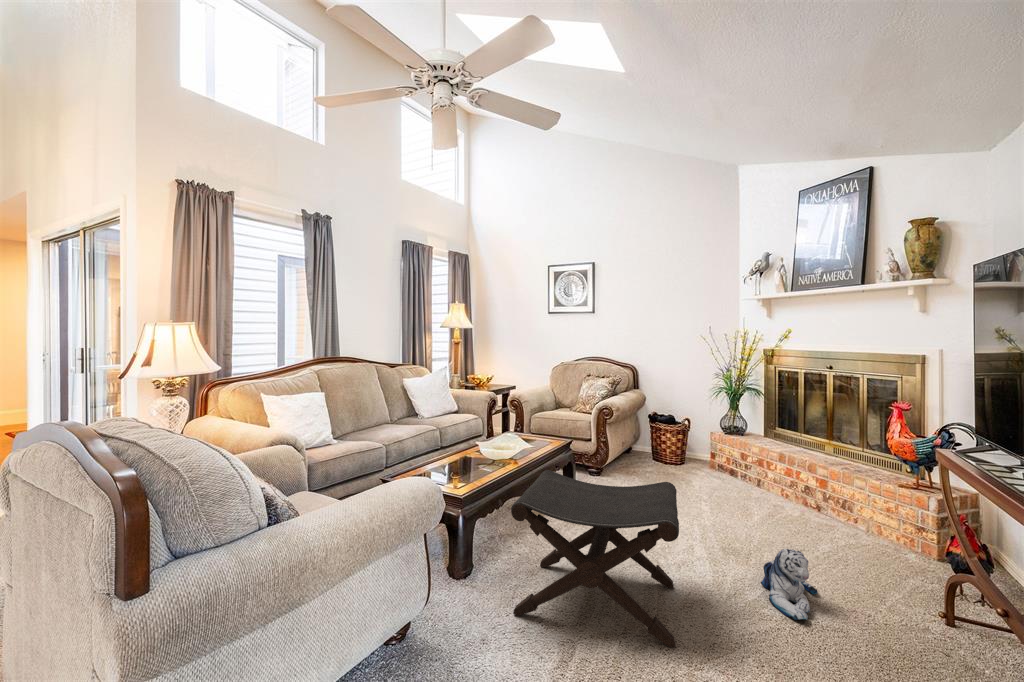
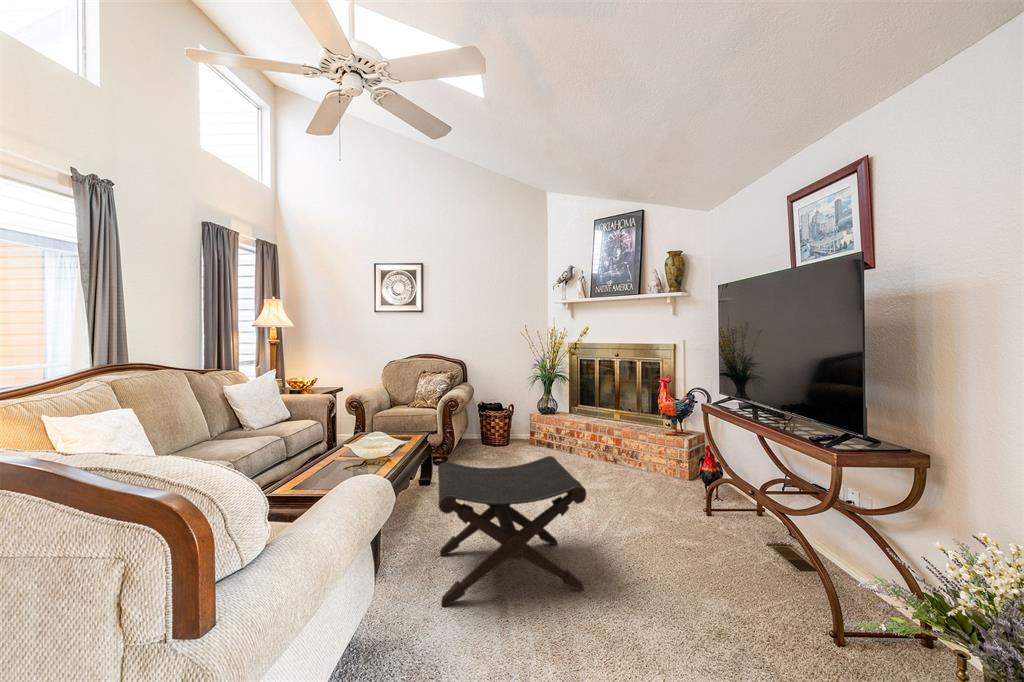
plush toy: present [761,549,818,620] -> none [611,493,652,544]

